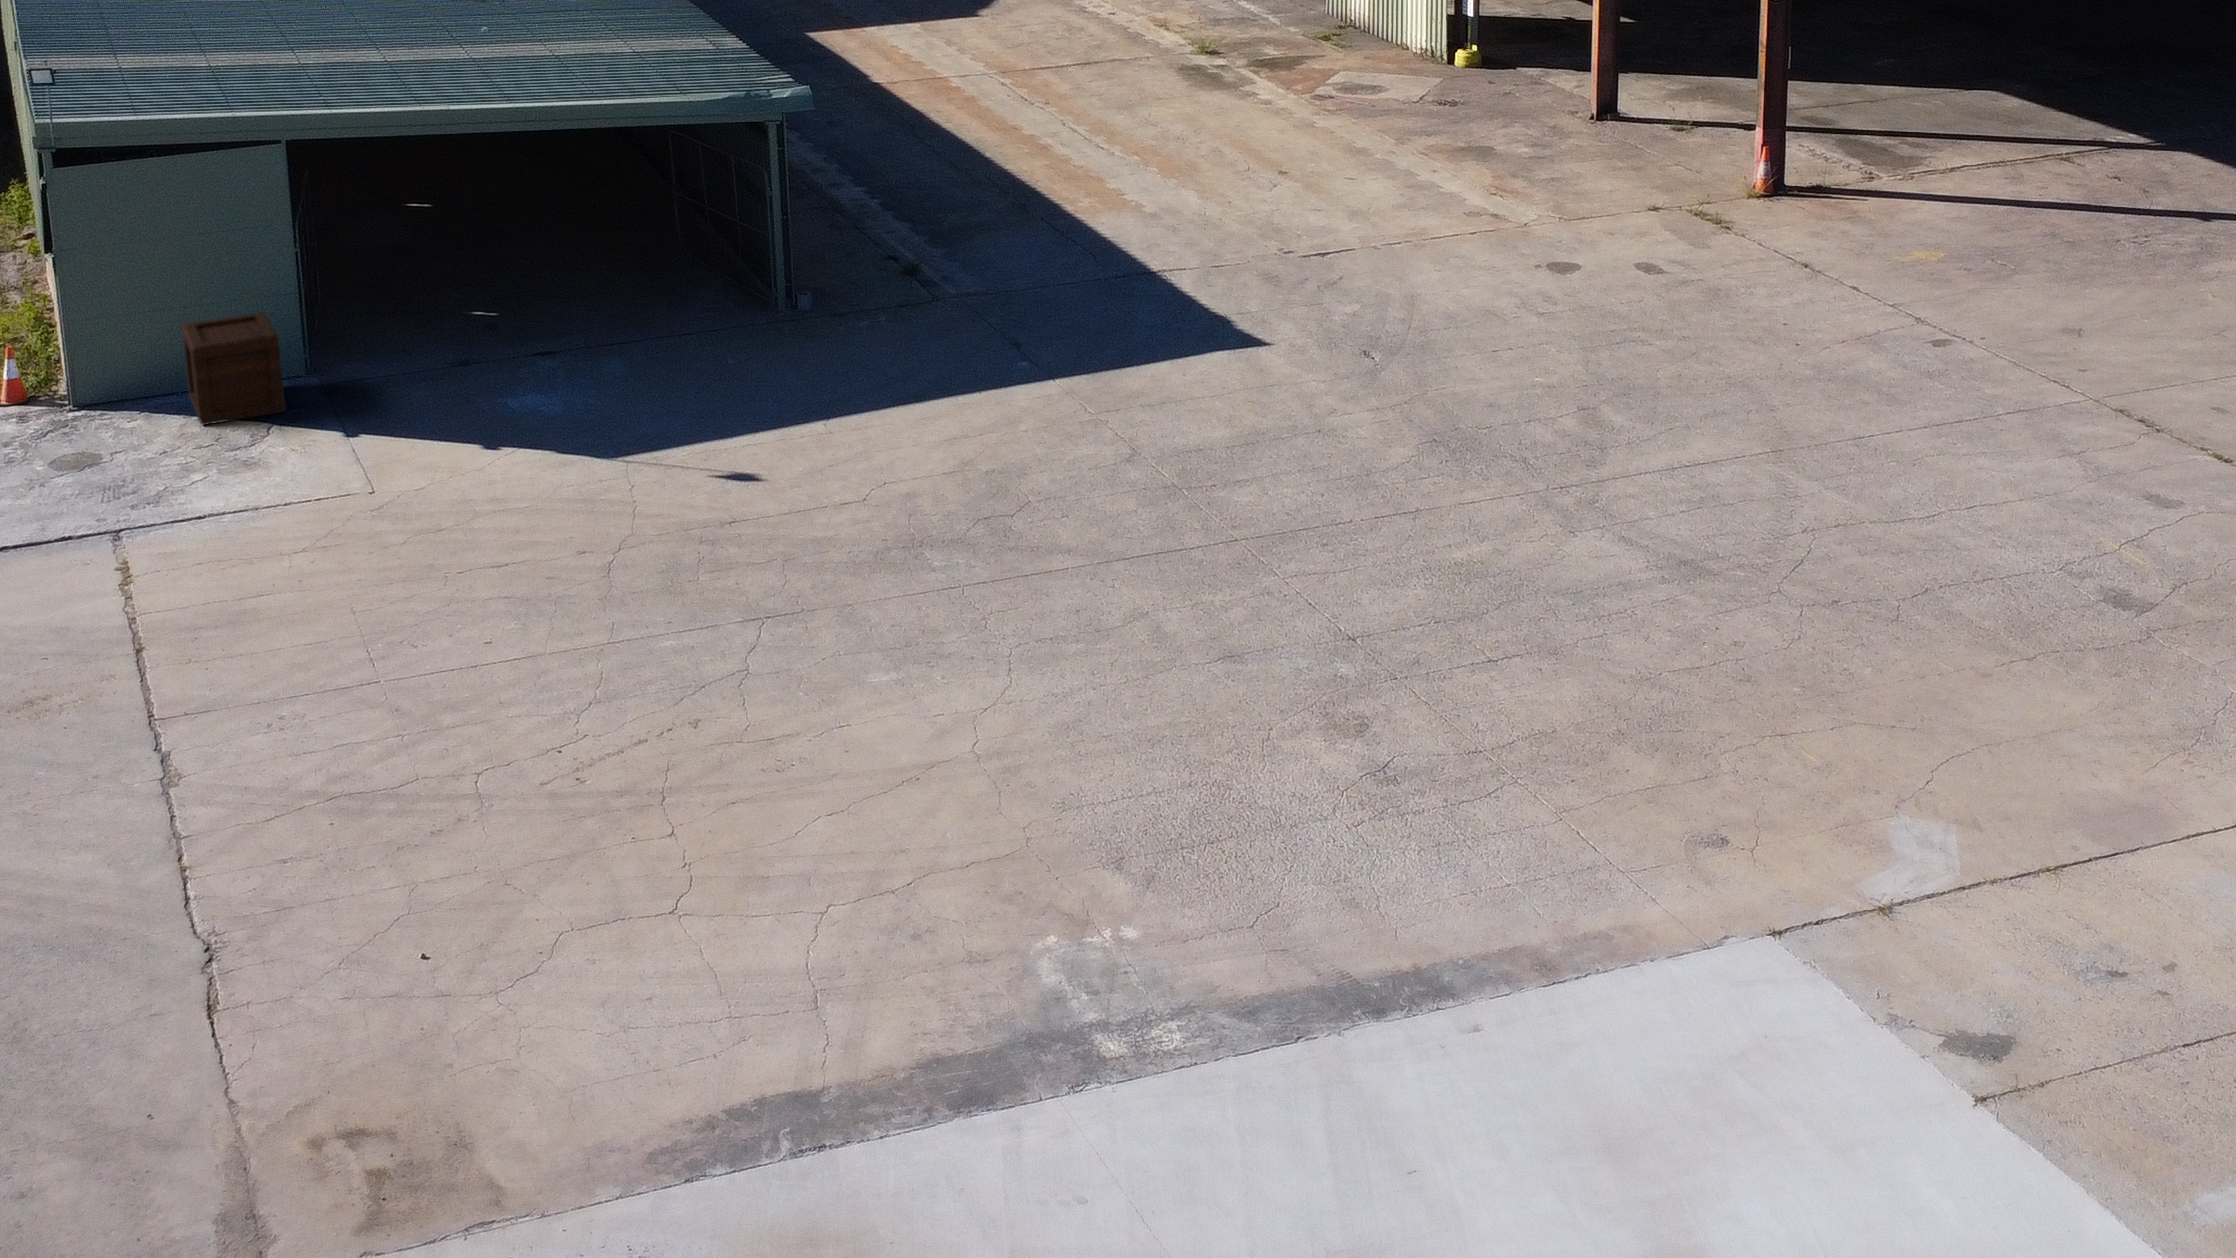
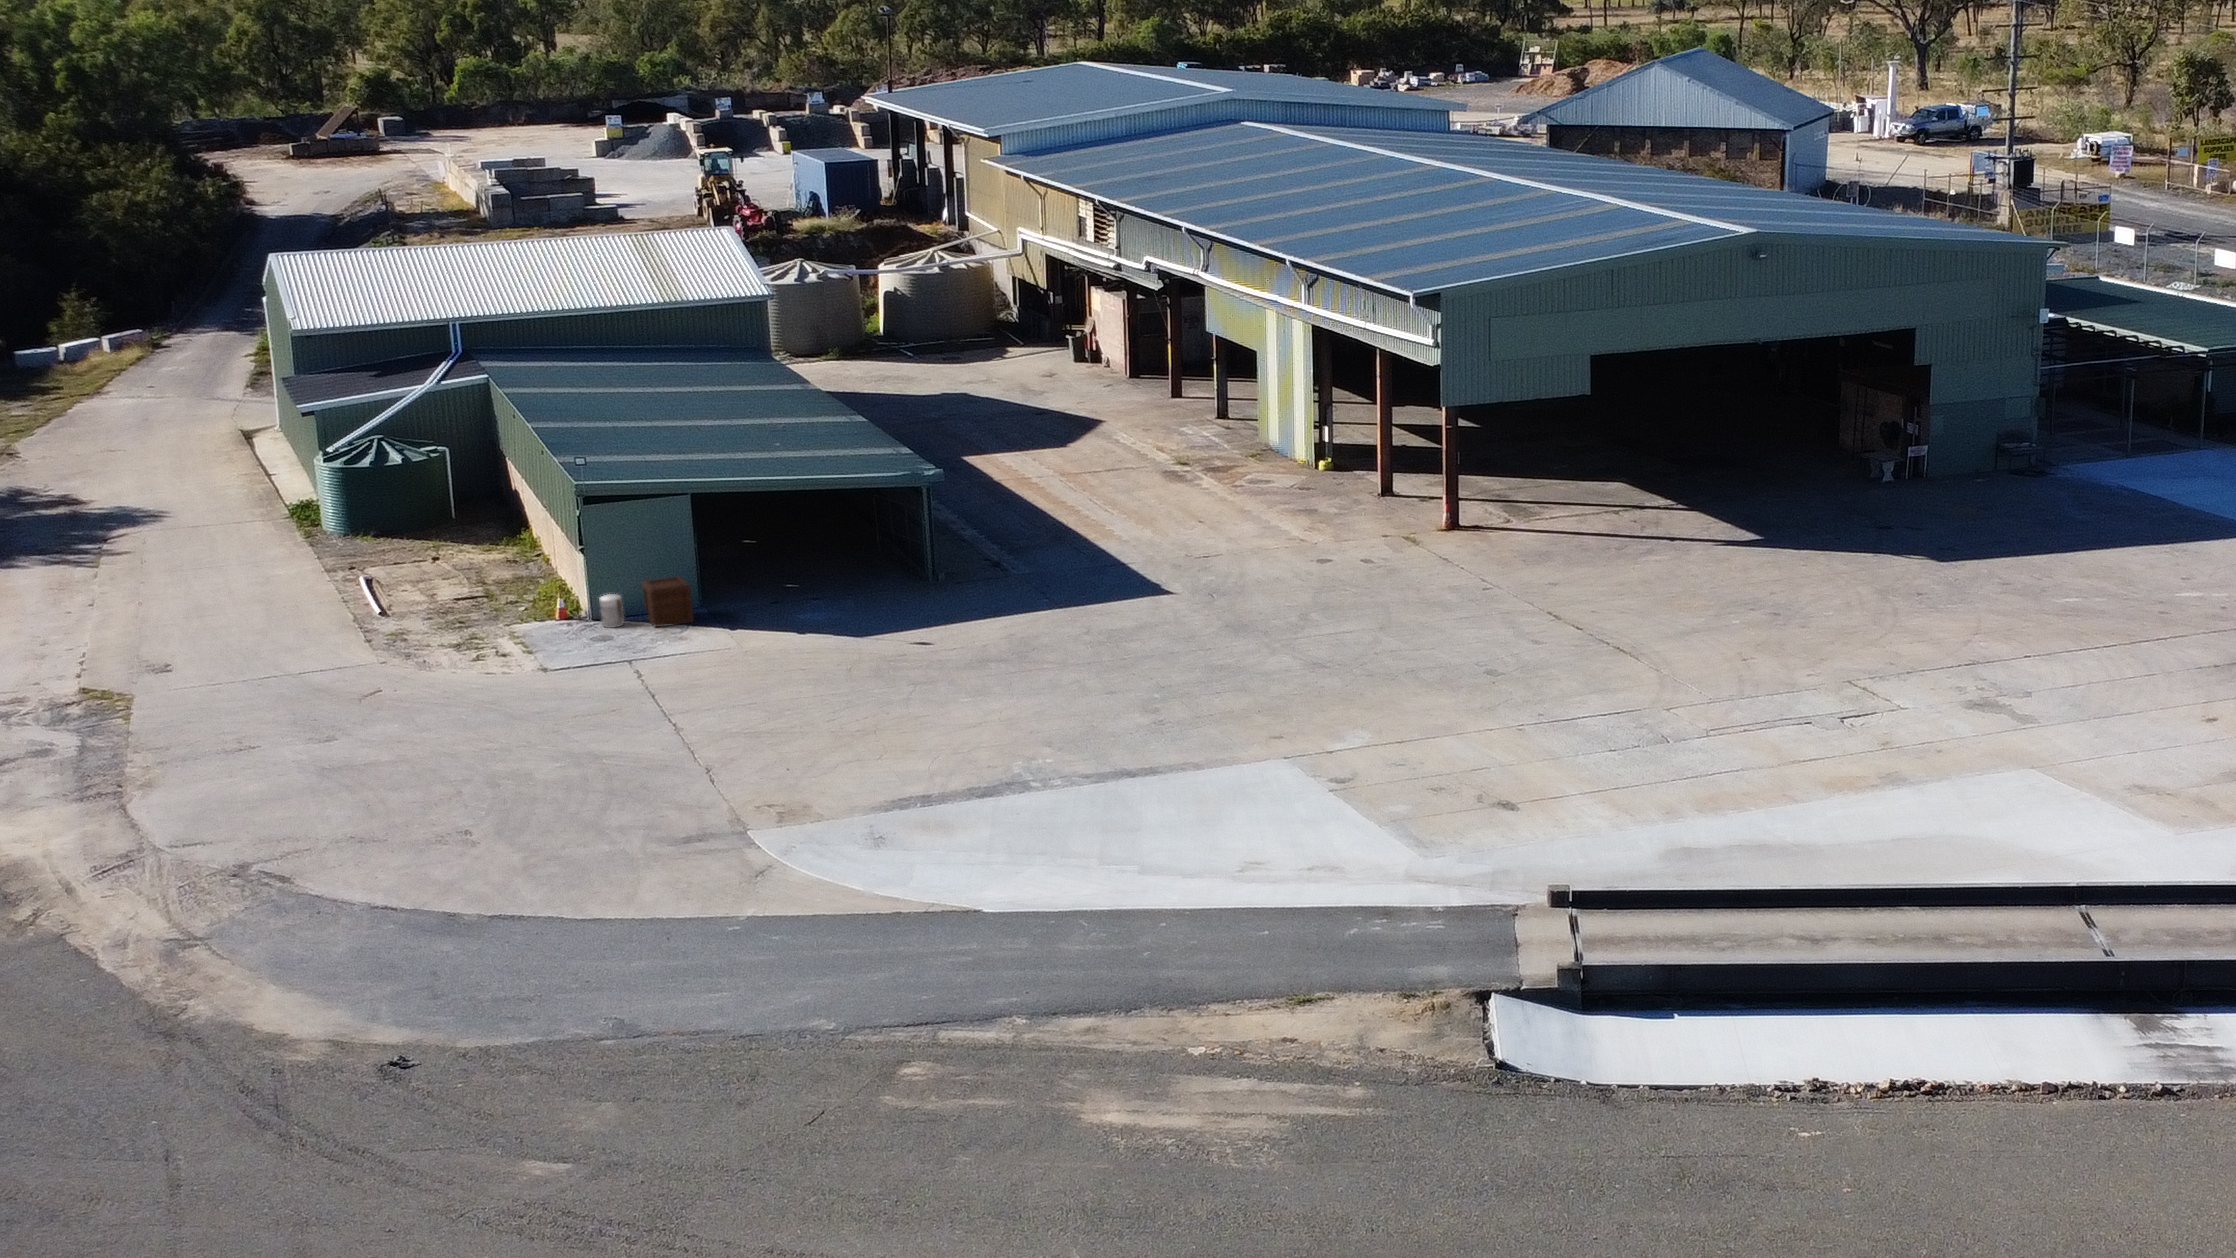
waste bin: none [86,352,144,425] -> present [599,594,624,628]

